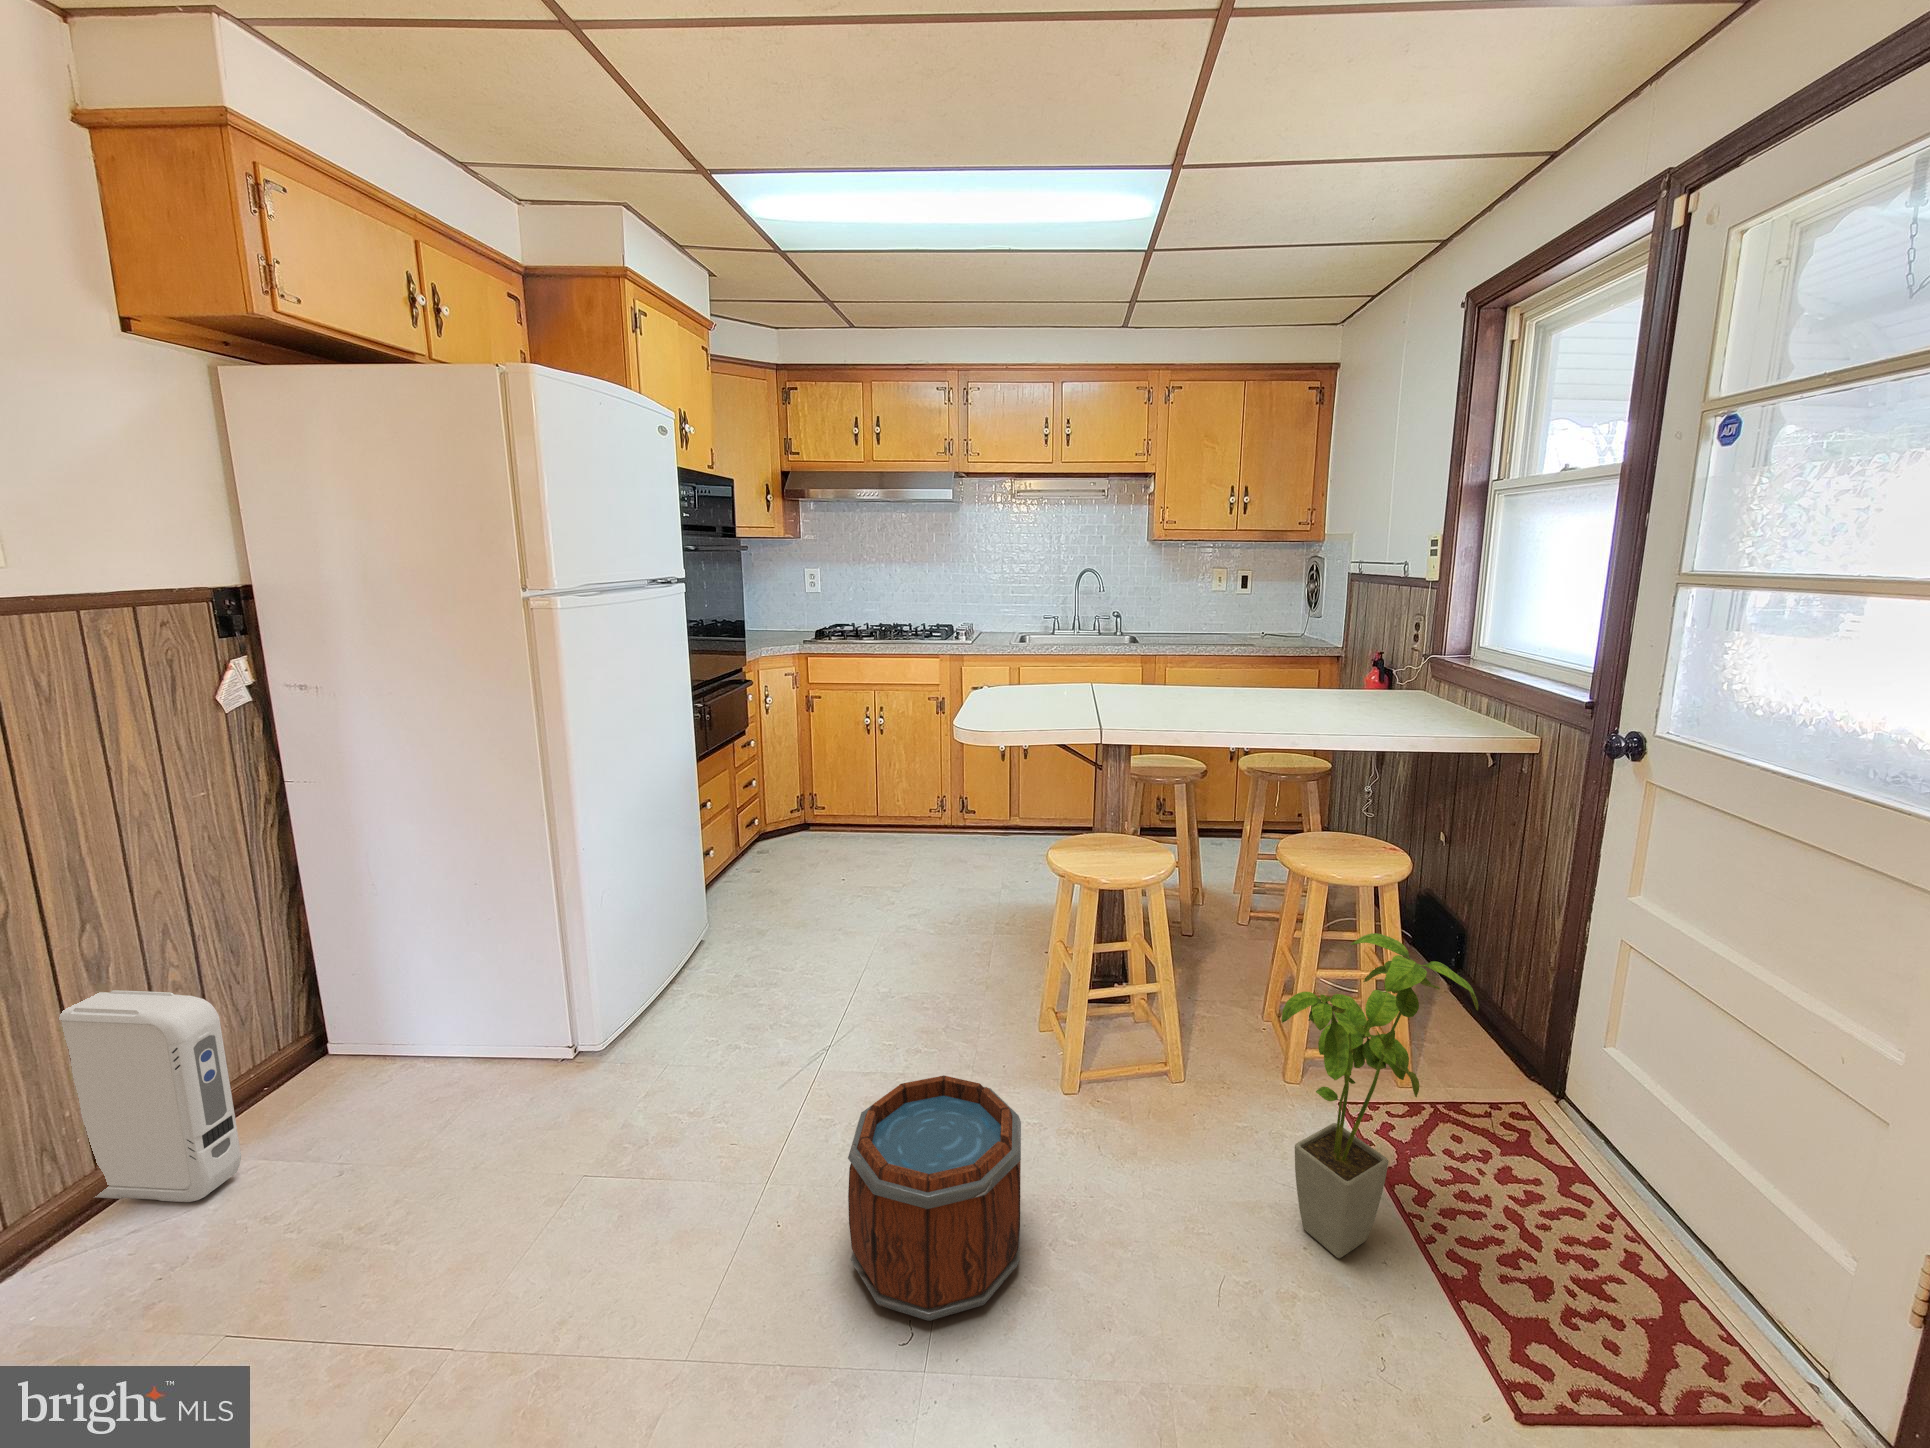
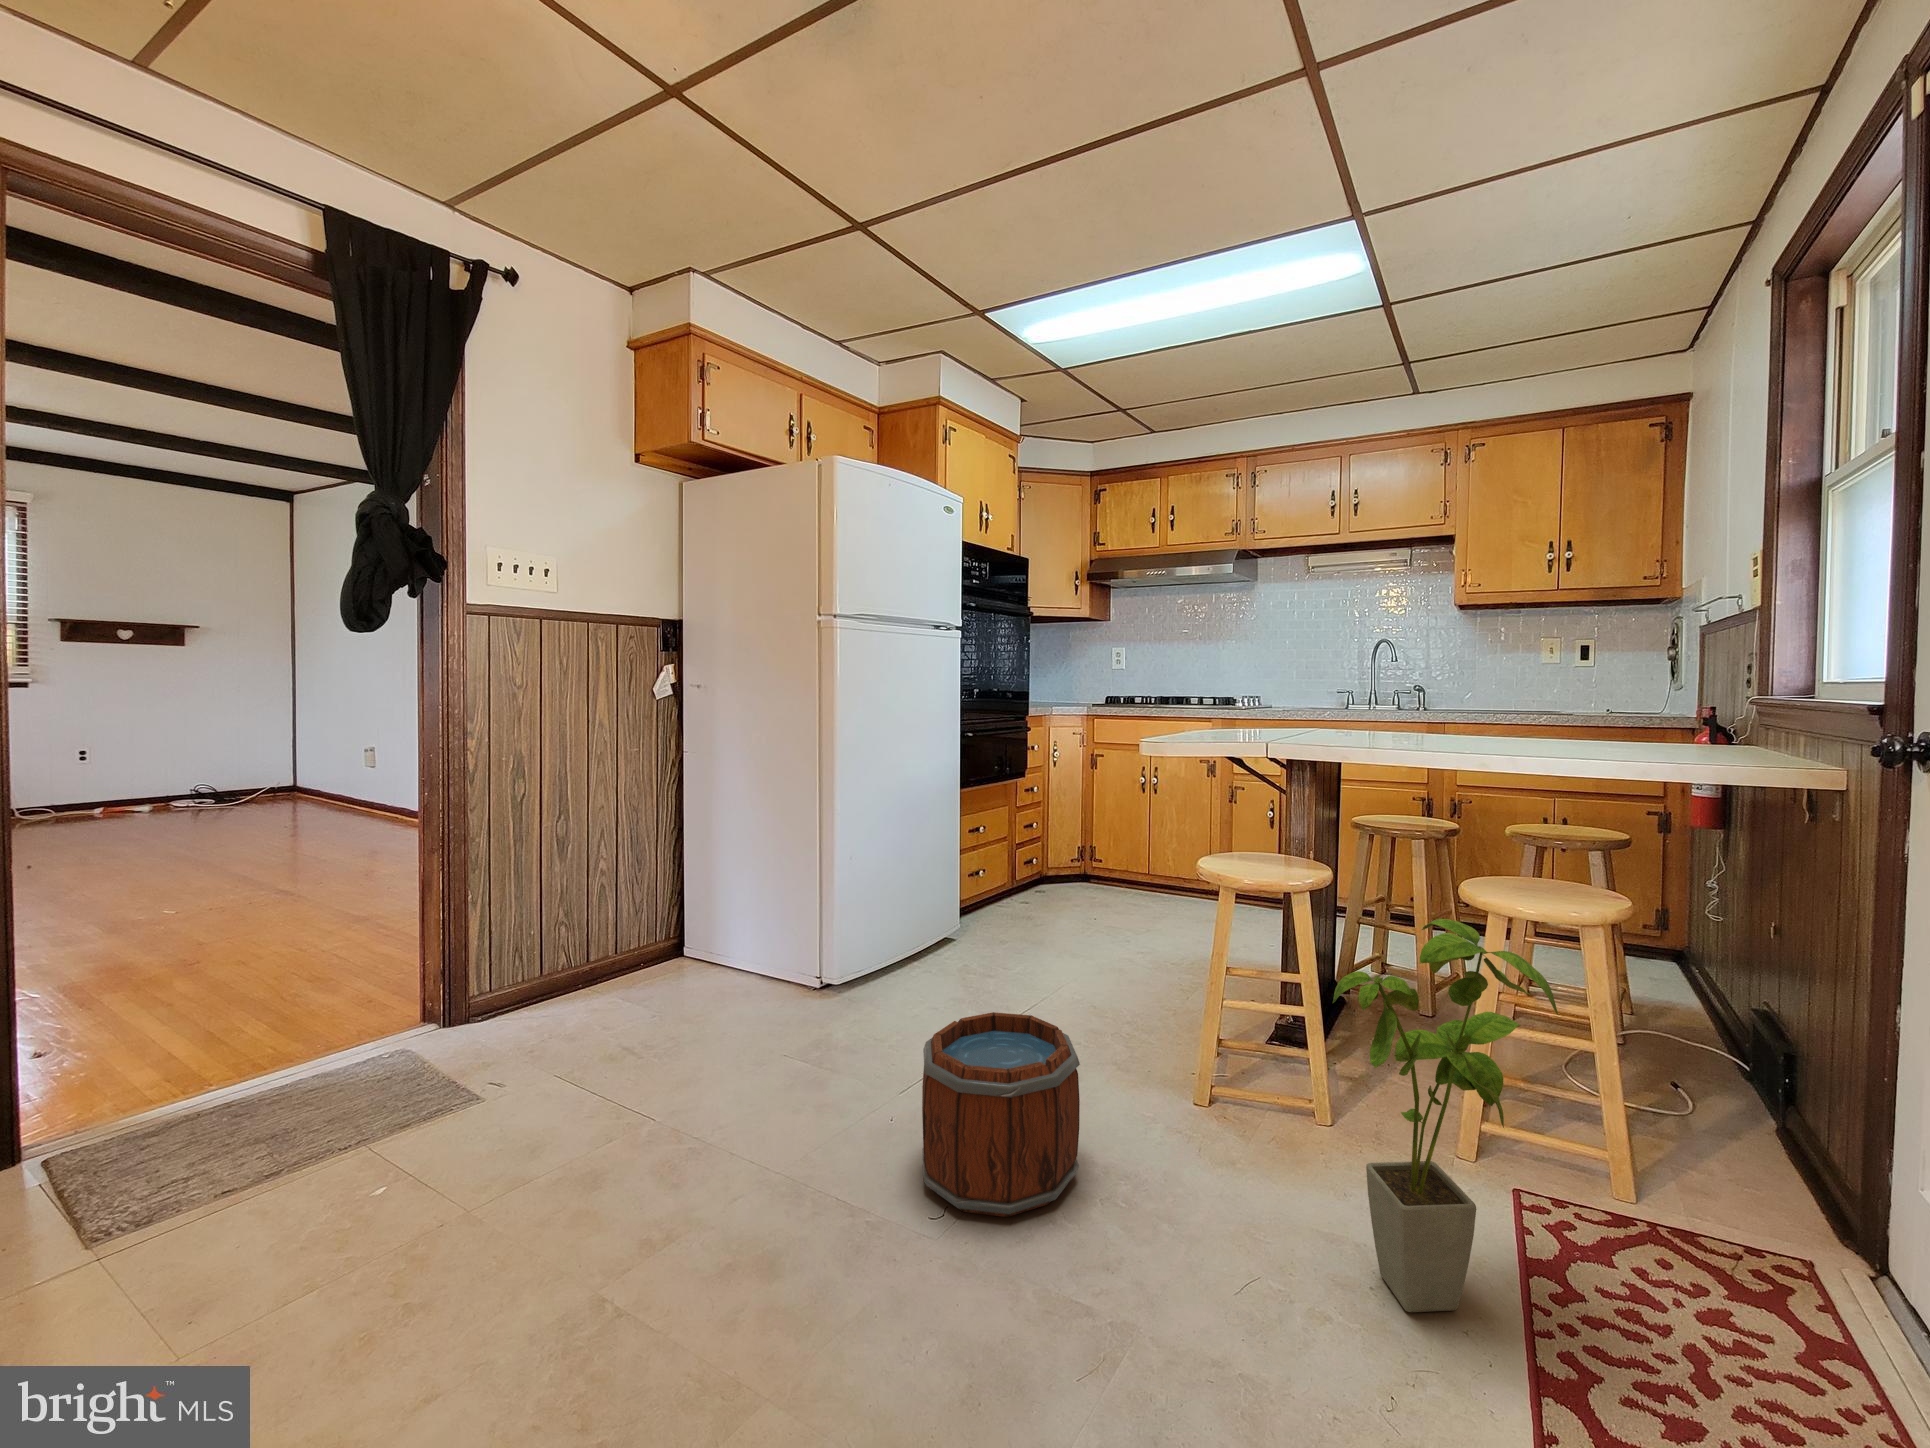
air purifier: present [59,990,241,1202] -> none [529,859,610,1009]

